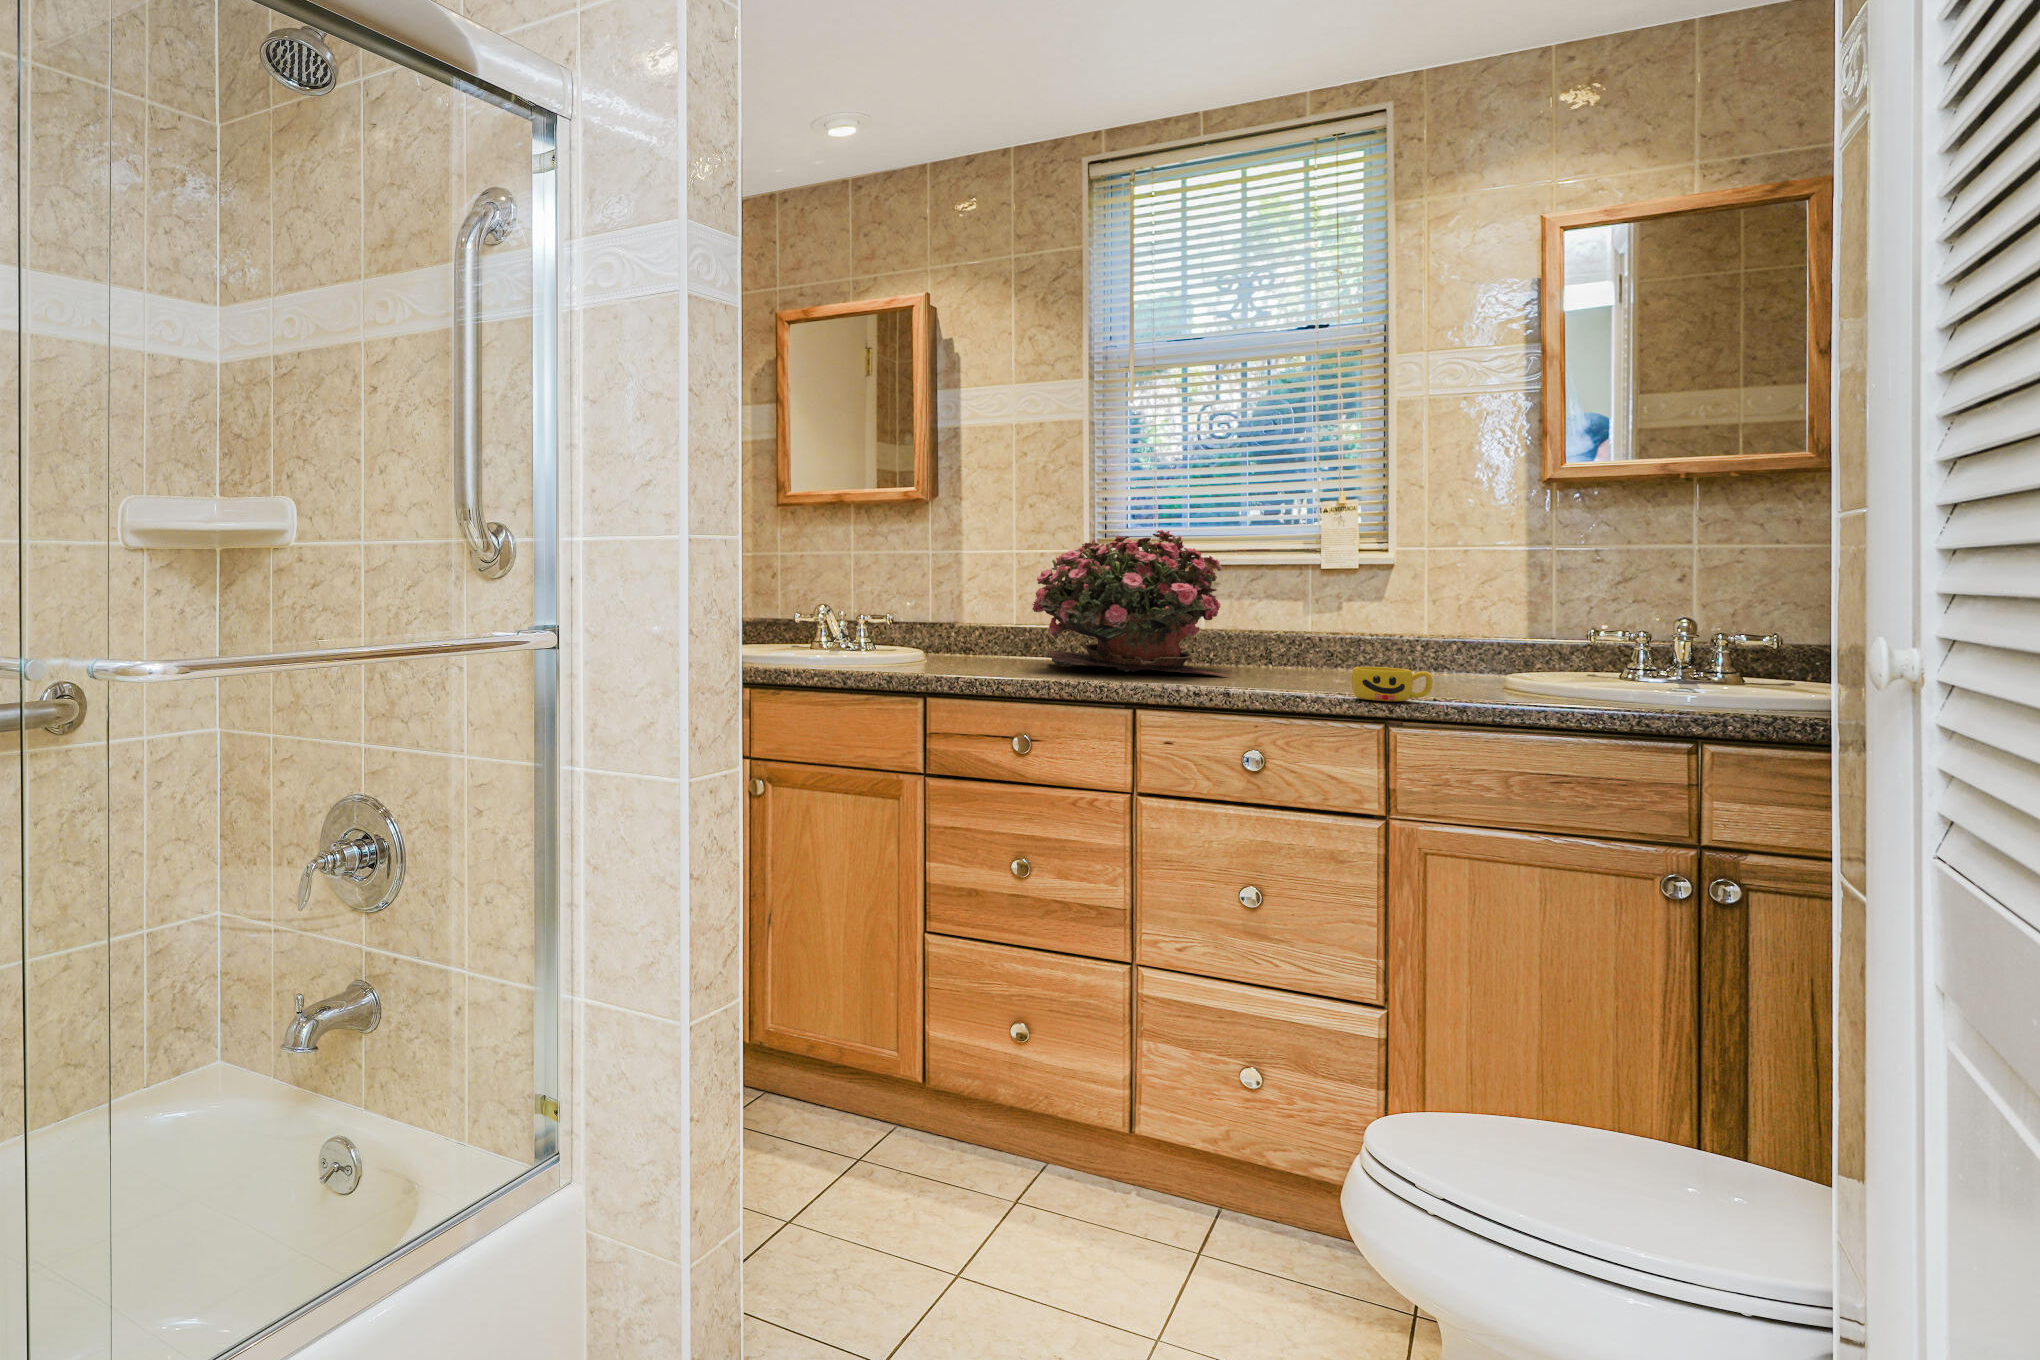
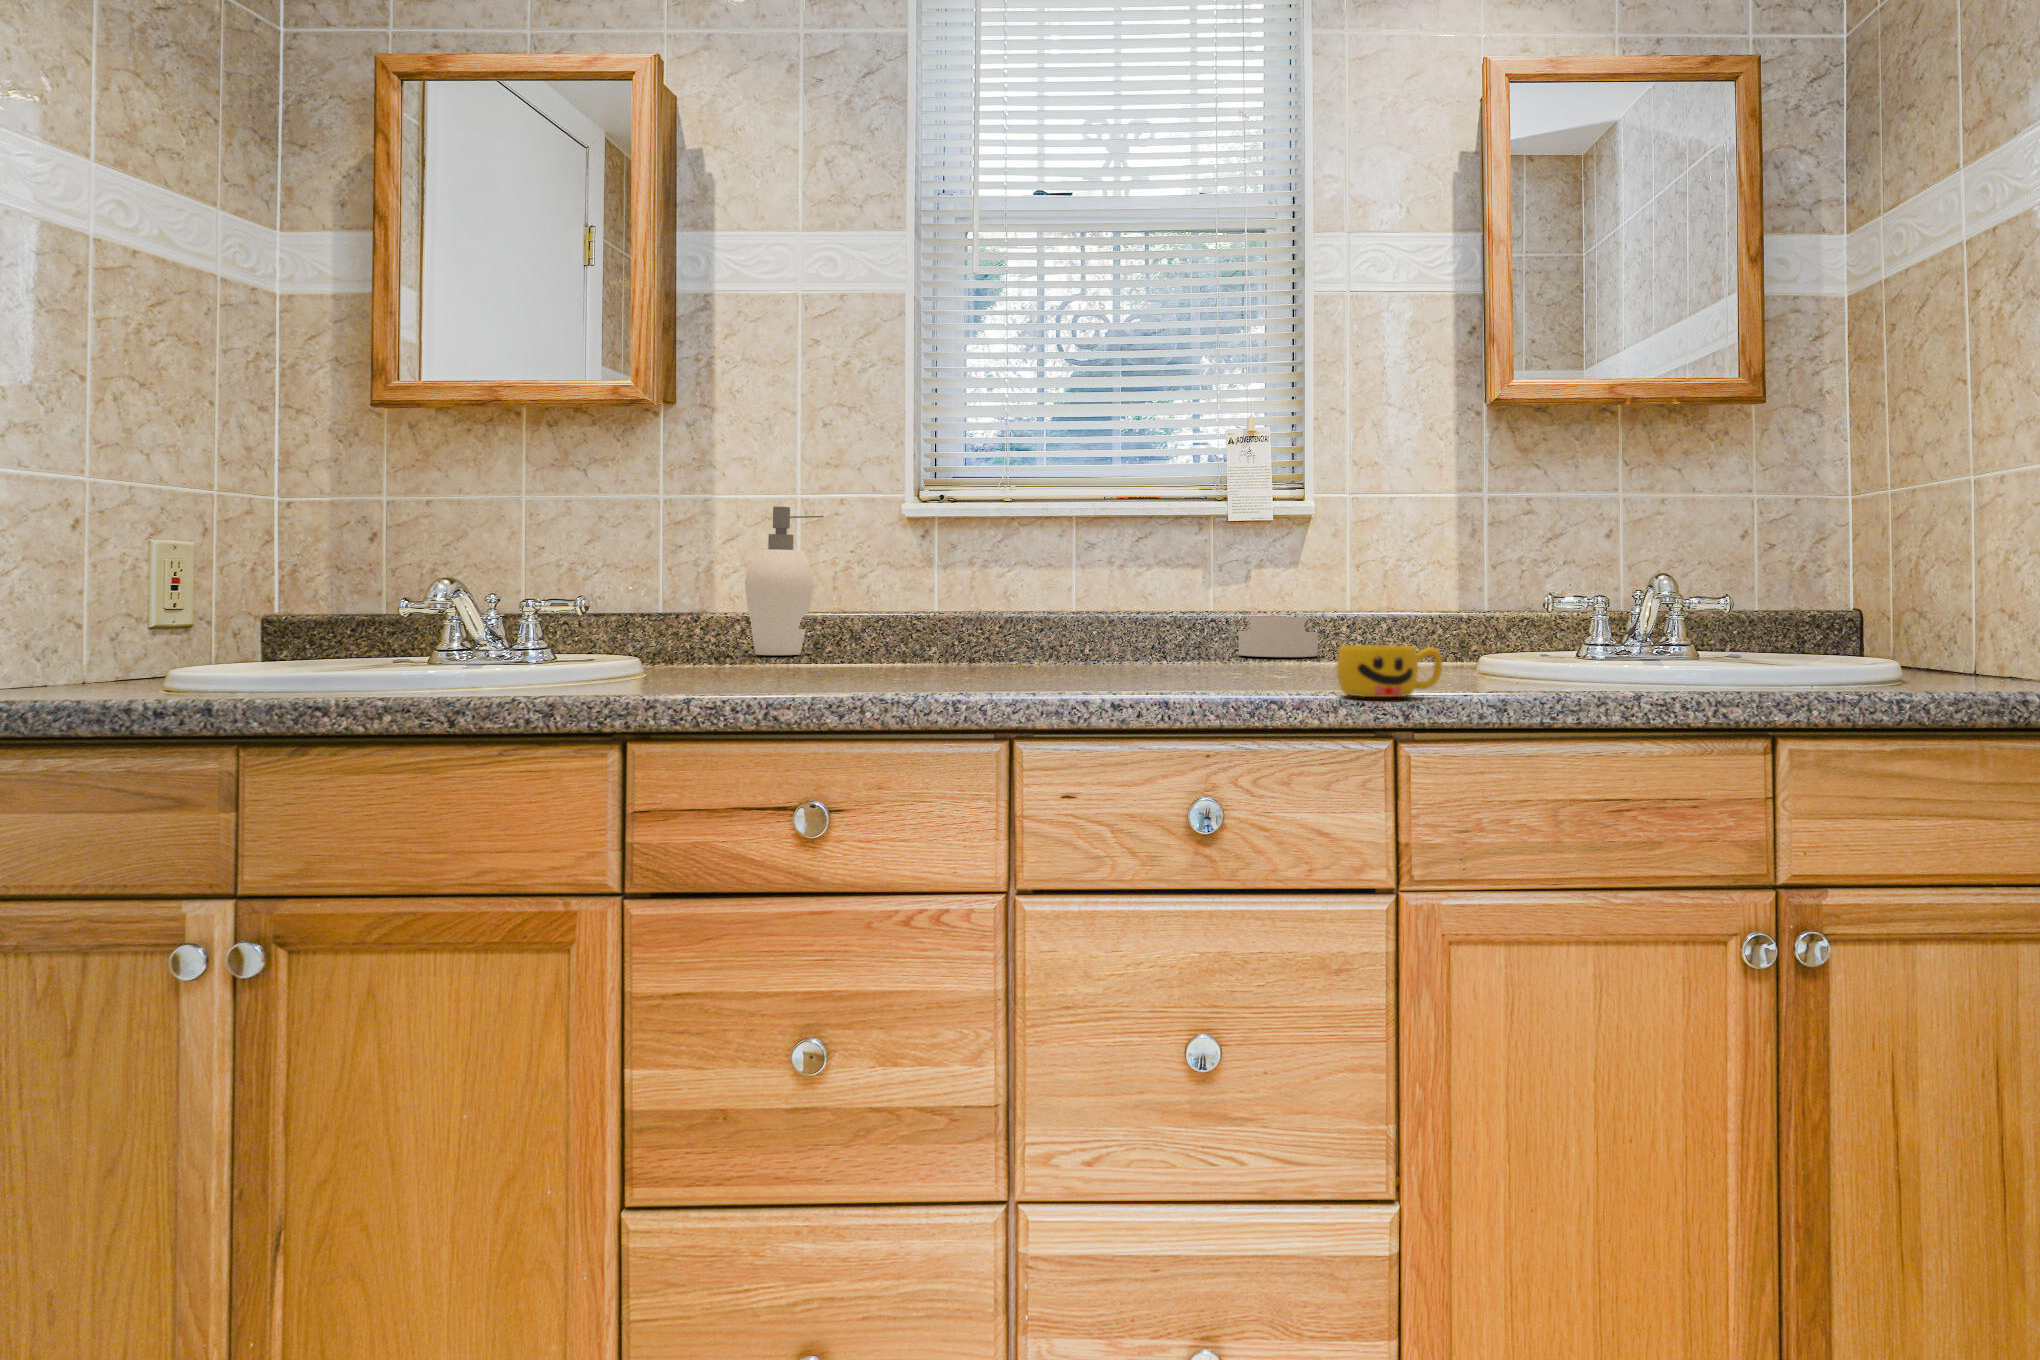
potted flower: present [1032,530,1225,675] -> none [833,448,1138,674]
soap dispenser: none [980,559,1028,650] -> present [745,507,824,655]
candle: none [1334,635,1403,668] -> present [1238,616,1318,657]

